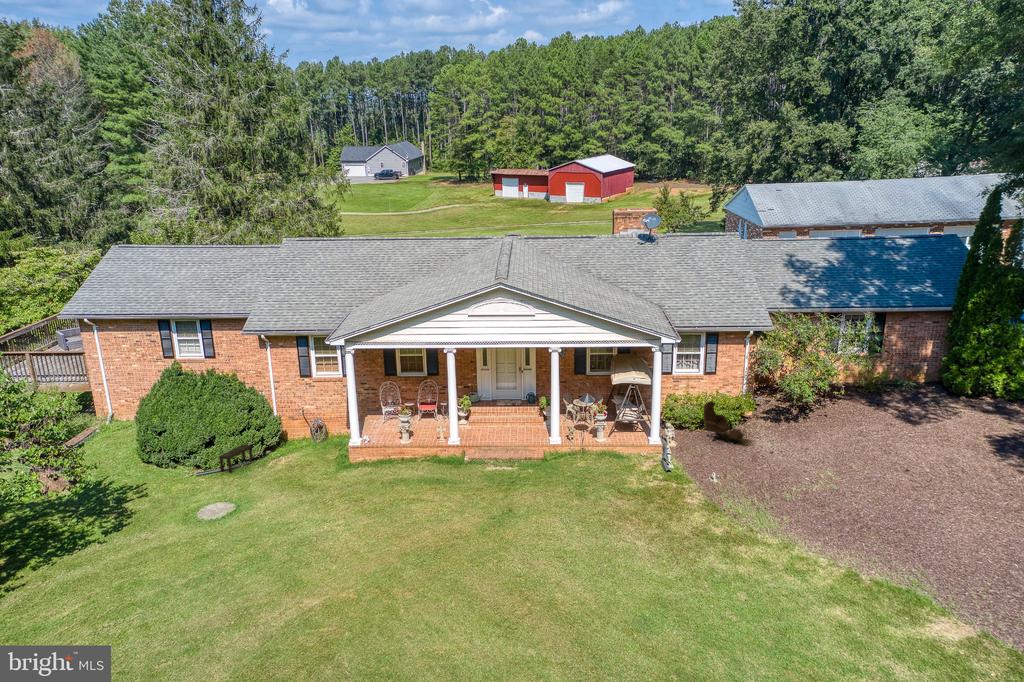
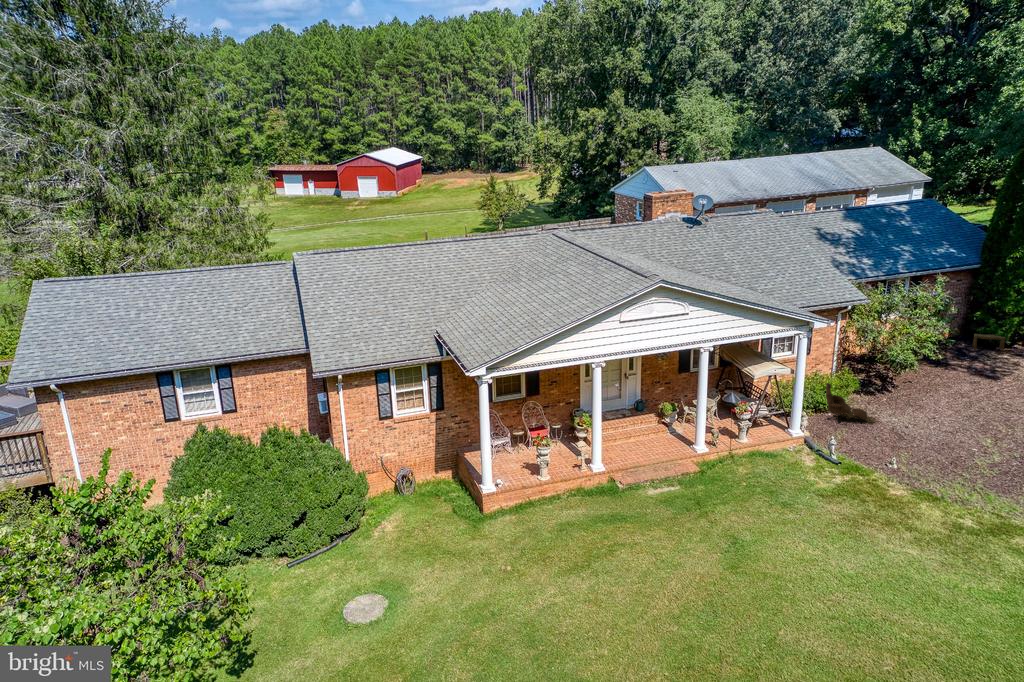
bench: present [219,444,253,472] -> present [972,334,1005,352]

